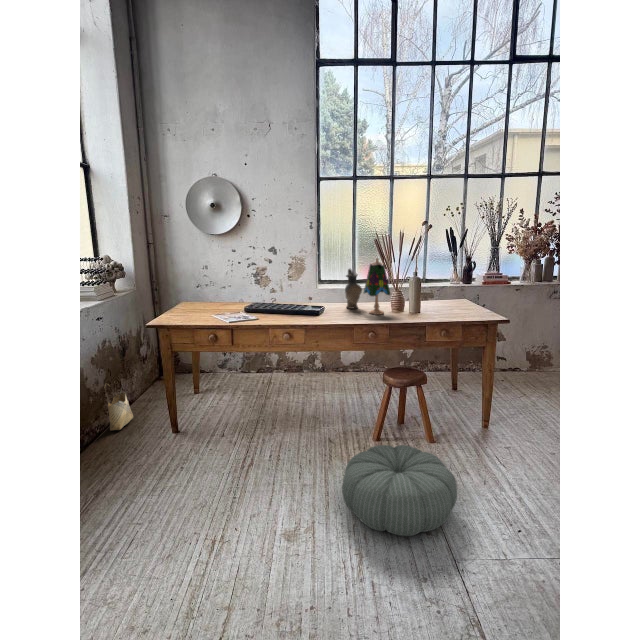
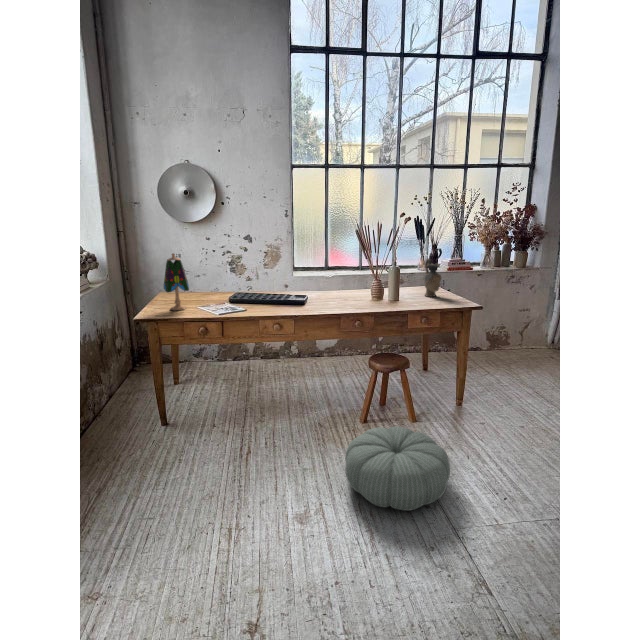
table lamp: present [364,258,390,315] -> present [164,253,189,310]
ceramic pitcher: present [345,269,362,309] -> present [424,258,441,297]
woven basket: present [105,384,133,430] -> none [89,376,118,425]

